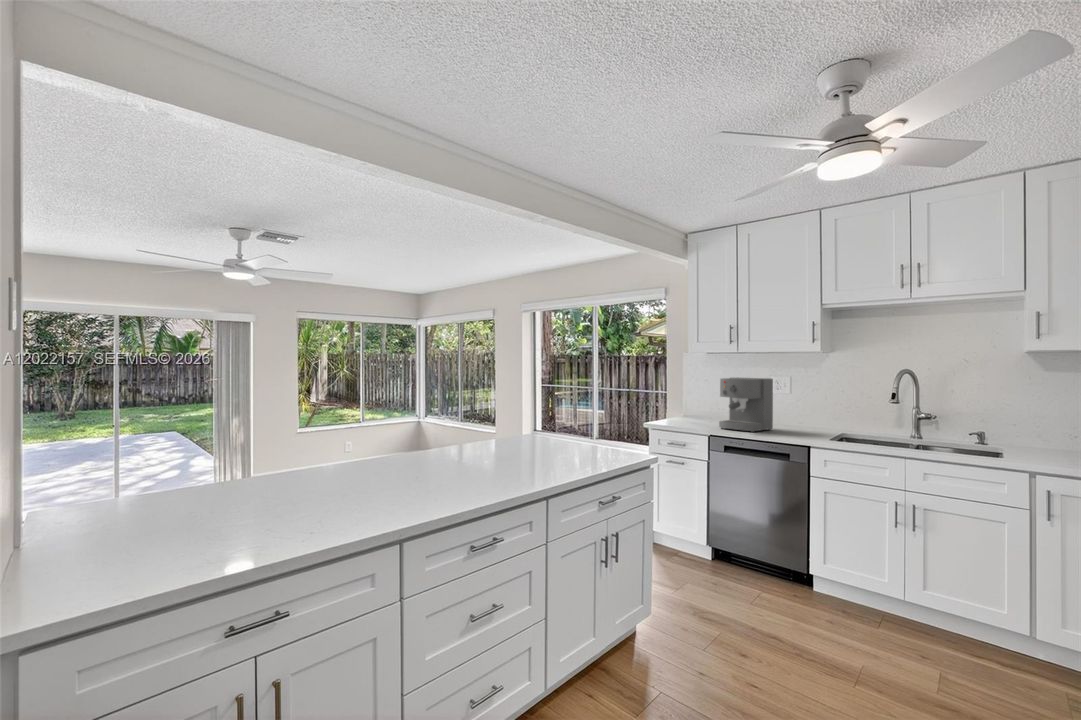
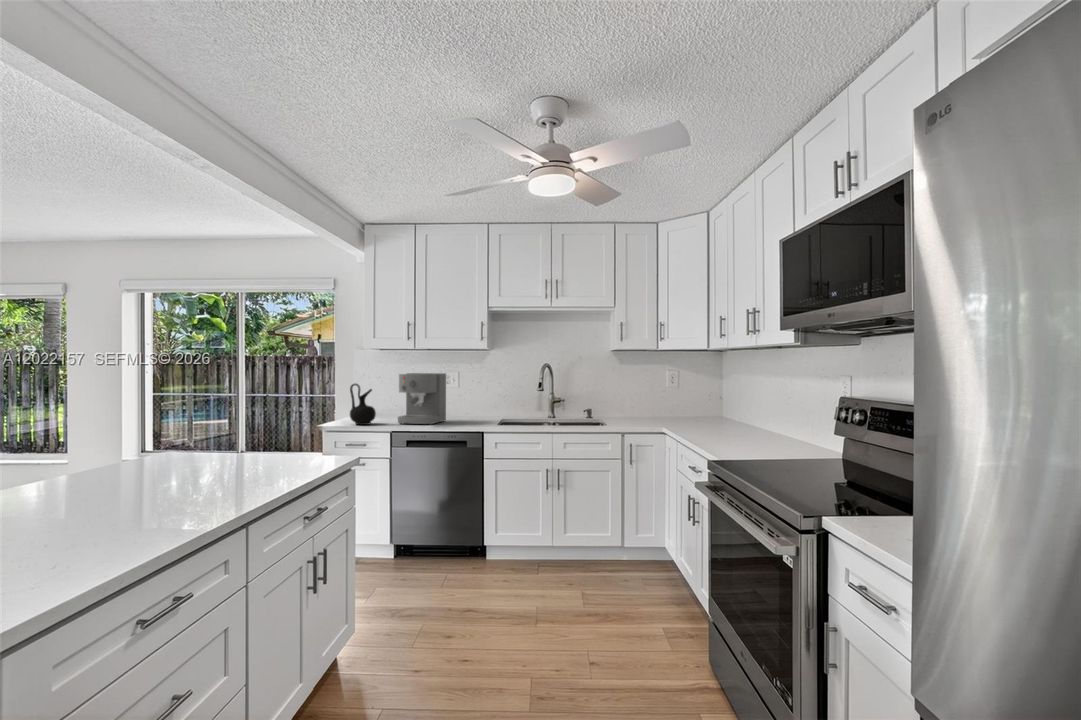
ceramic jug: none [673,386,698,427] -> present [350,384,376,425]

